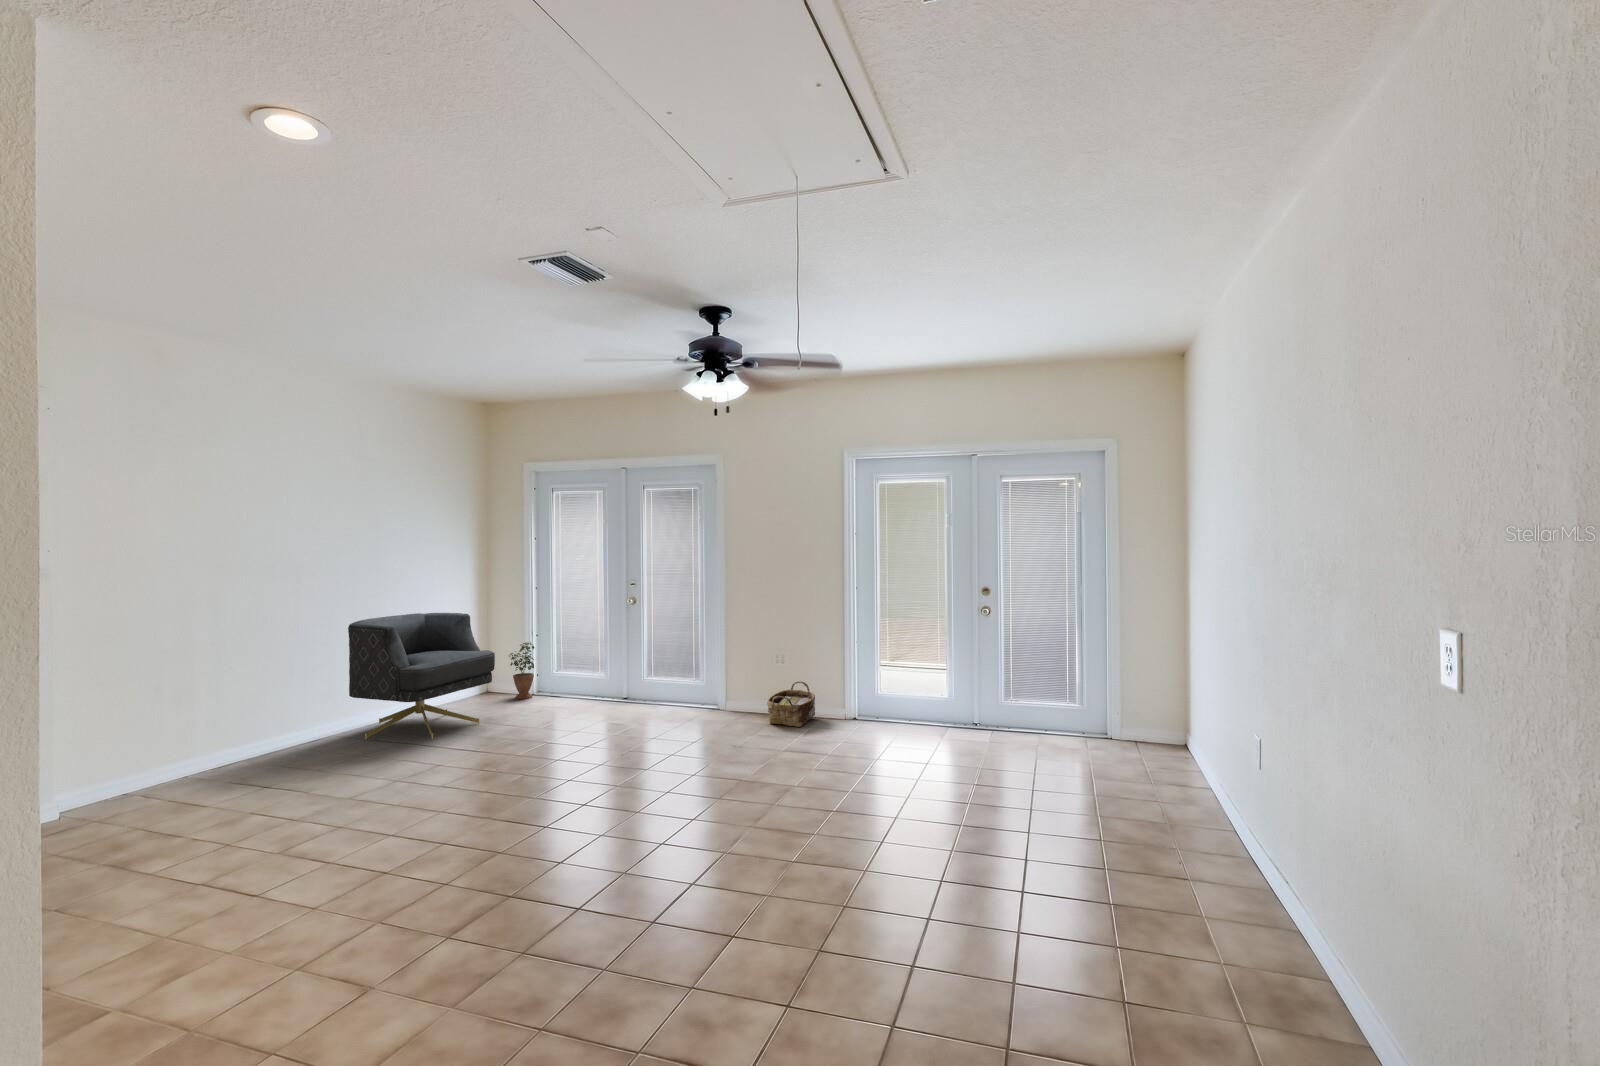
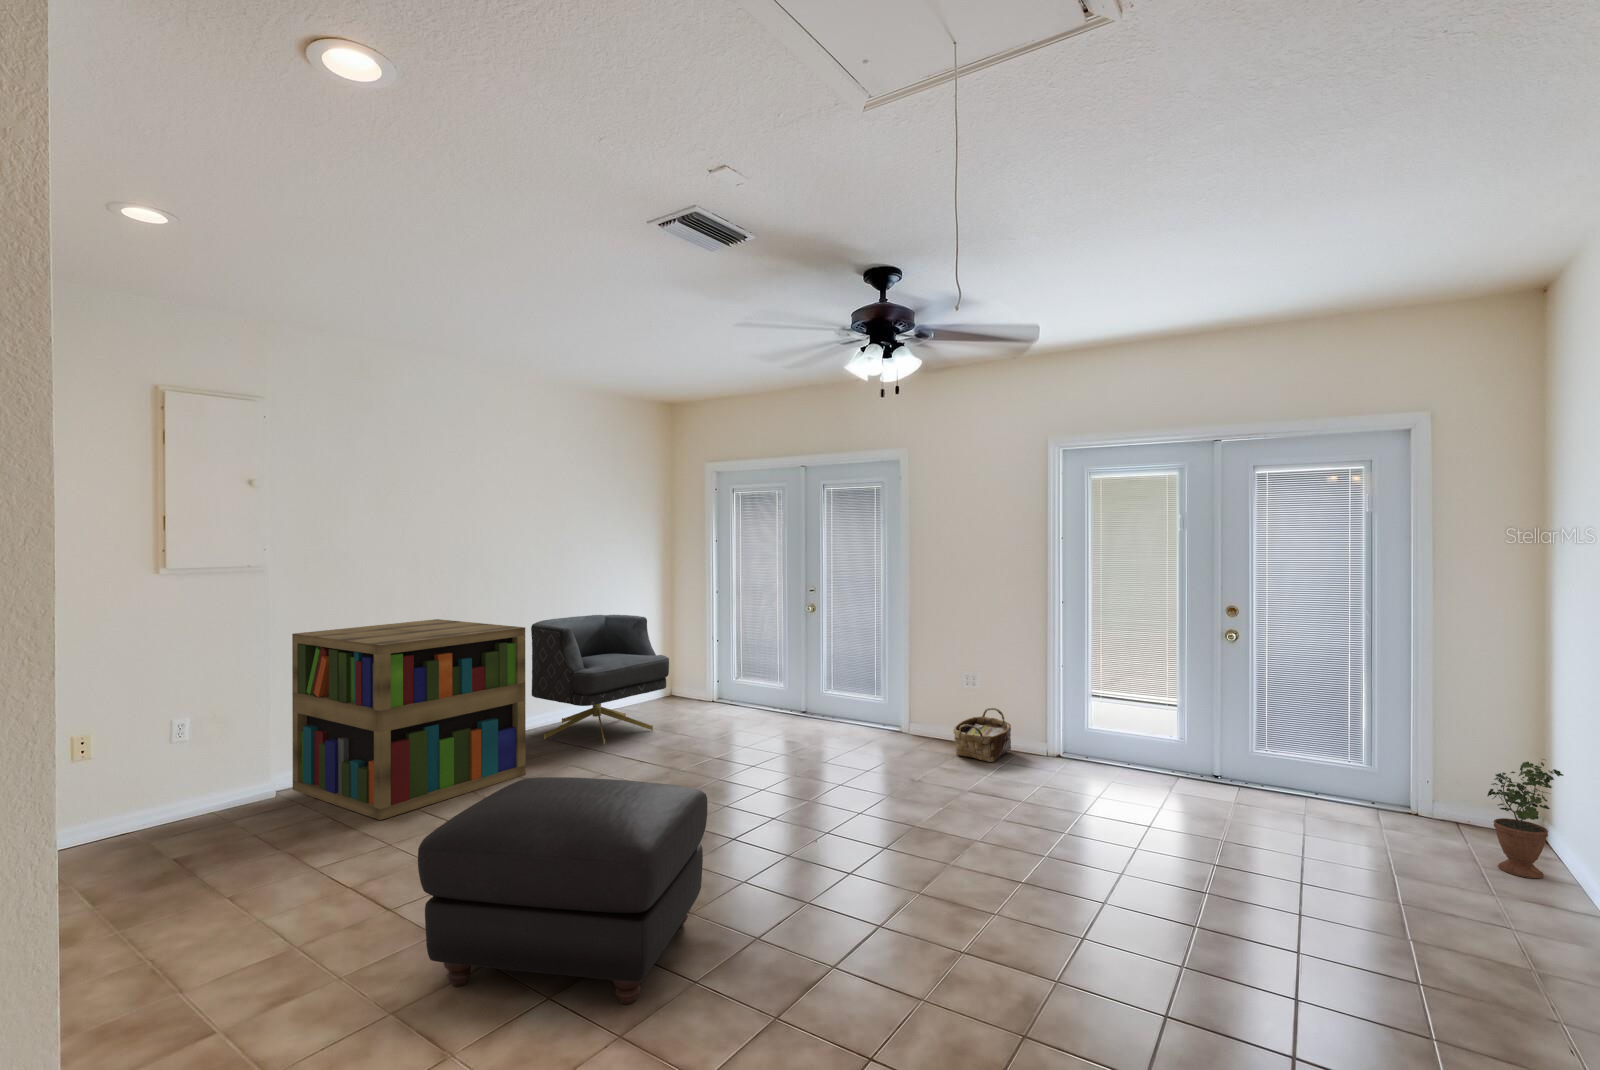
bookshelf: none [85,622,356,823] -> present [292,619,526,820]
potted plant: present [509,642,534,699] -> present [1487,759,1564,878]
ottoman: none [317,751,575,940] -> present [418,777,707,1004]

